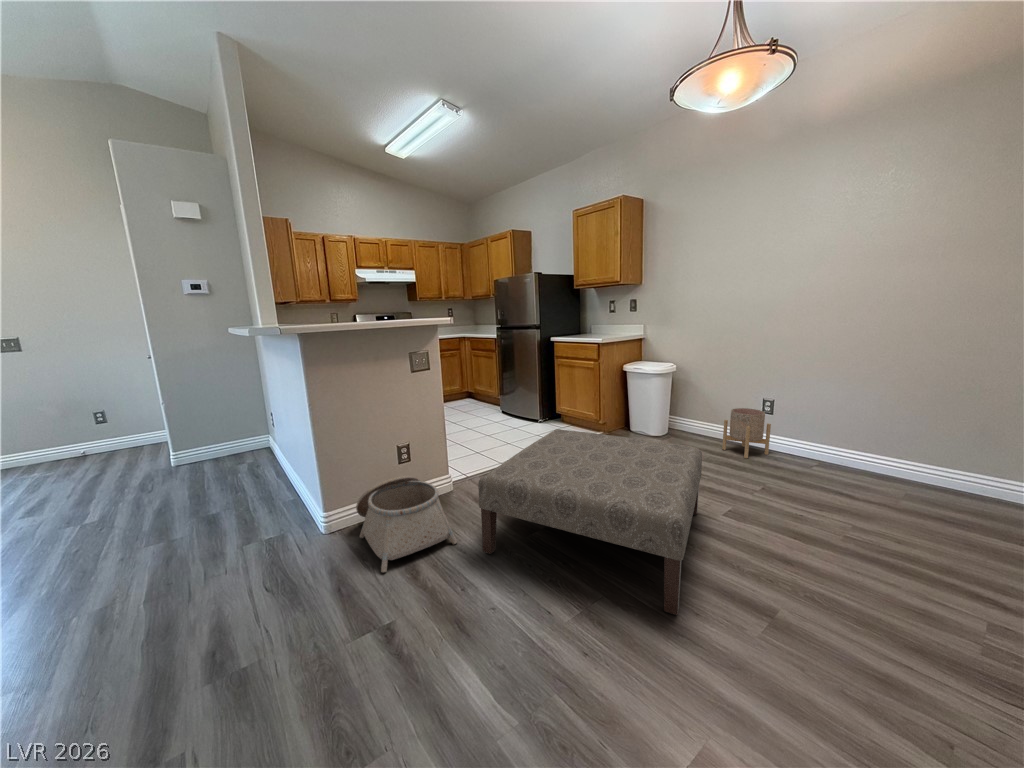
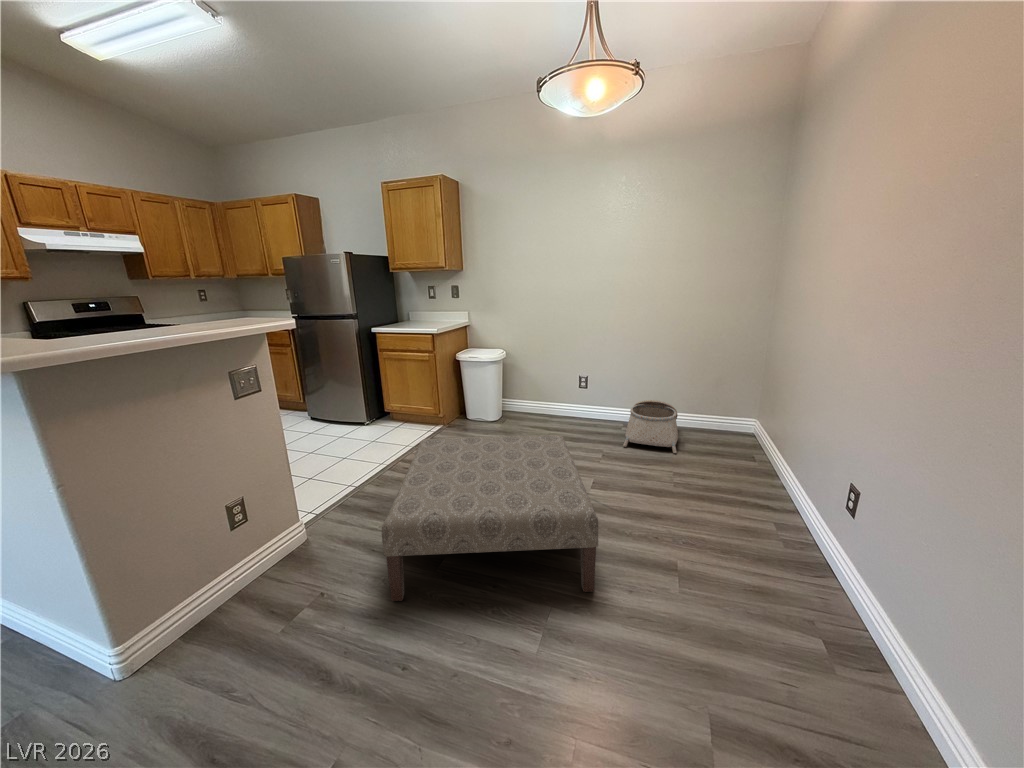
planter: present [722,408,771,458] -> none [553,386,587,429]
basket: present [356,476,457,572] -> present [623,400,678,453]

